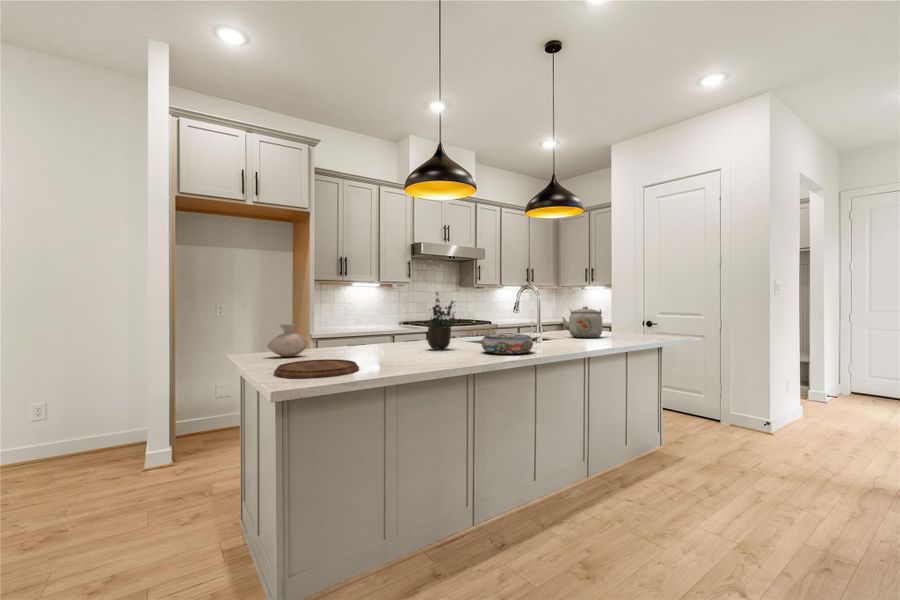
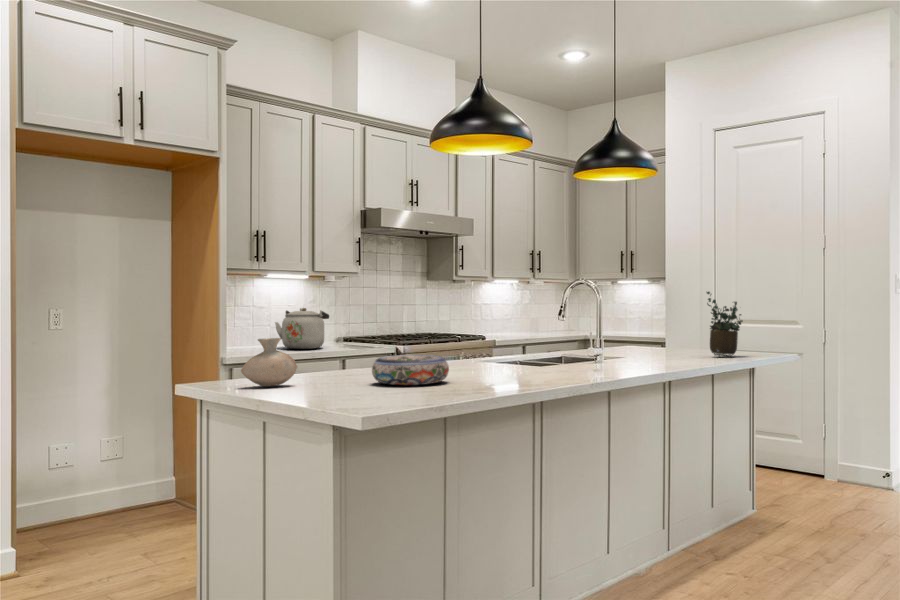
potted plant: present [427,292,456,349] -> present [707,292,743,356]
kettle: present [562,306,602,338] -> present [275,308,329,349]
bowl: present [481,333,533,354] -> present [372,355,449,385]
cutting board: present [274,359,359,379] -> none [316,385,426,407]

